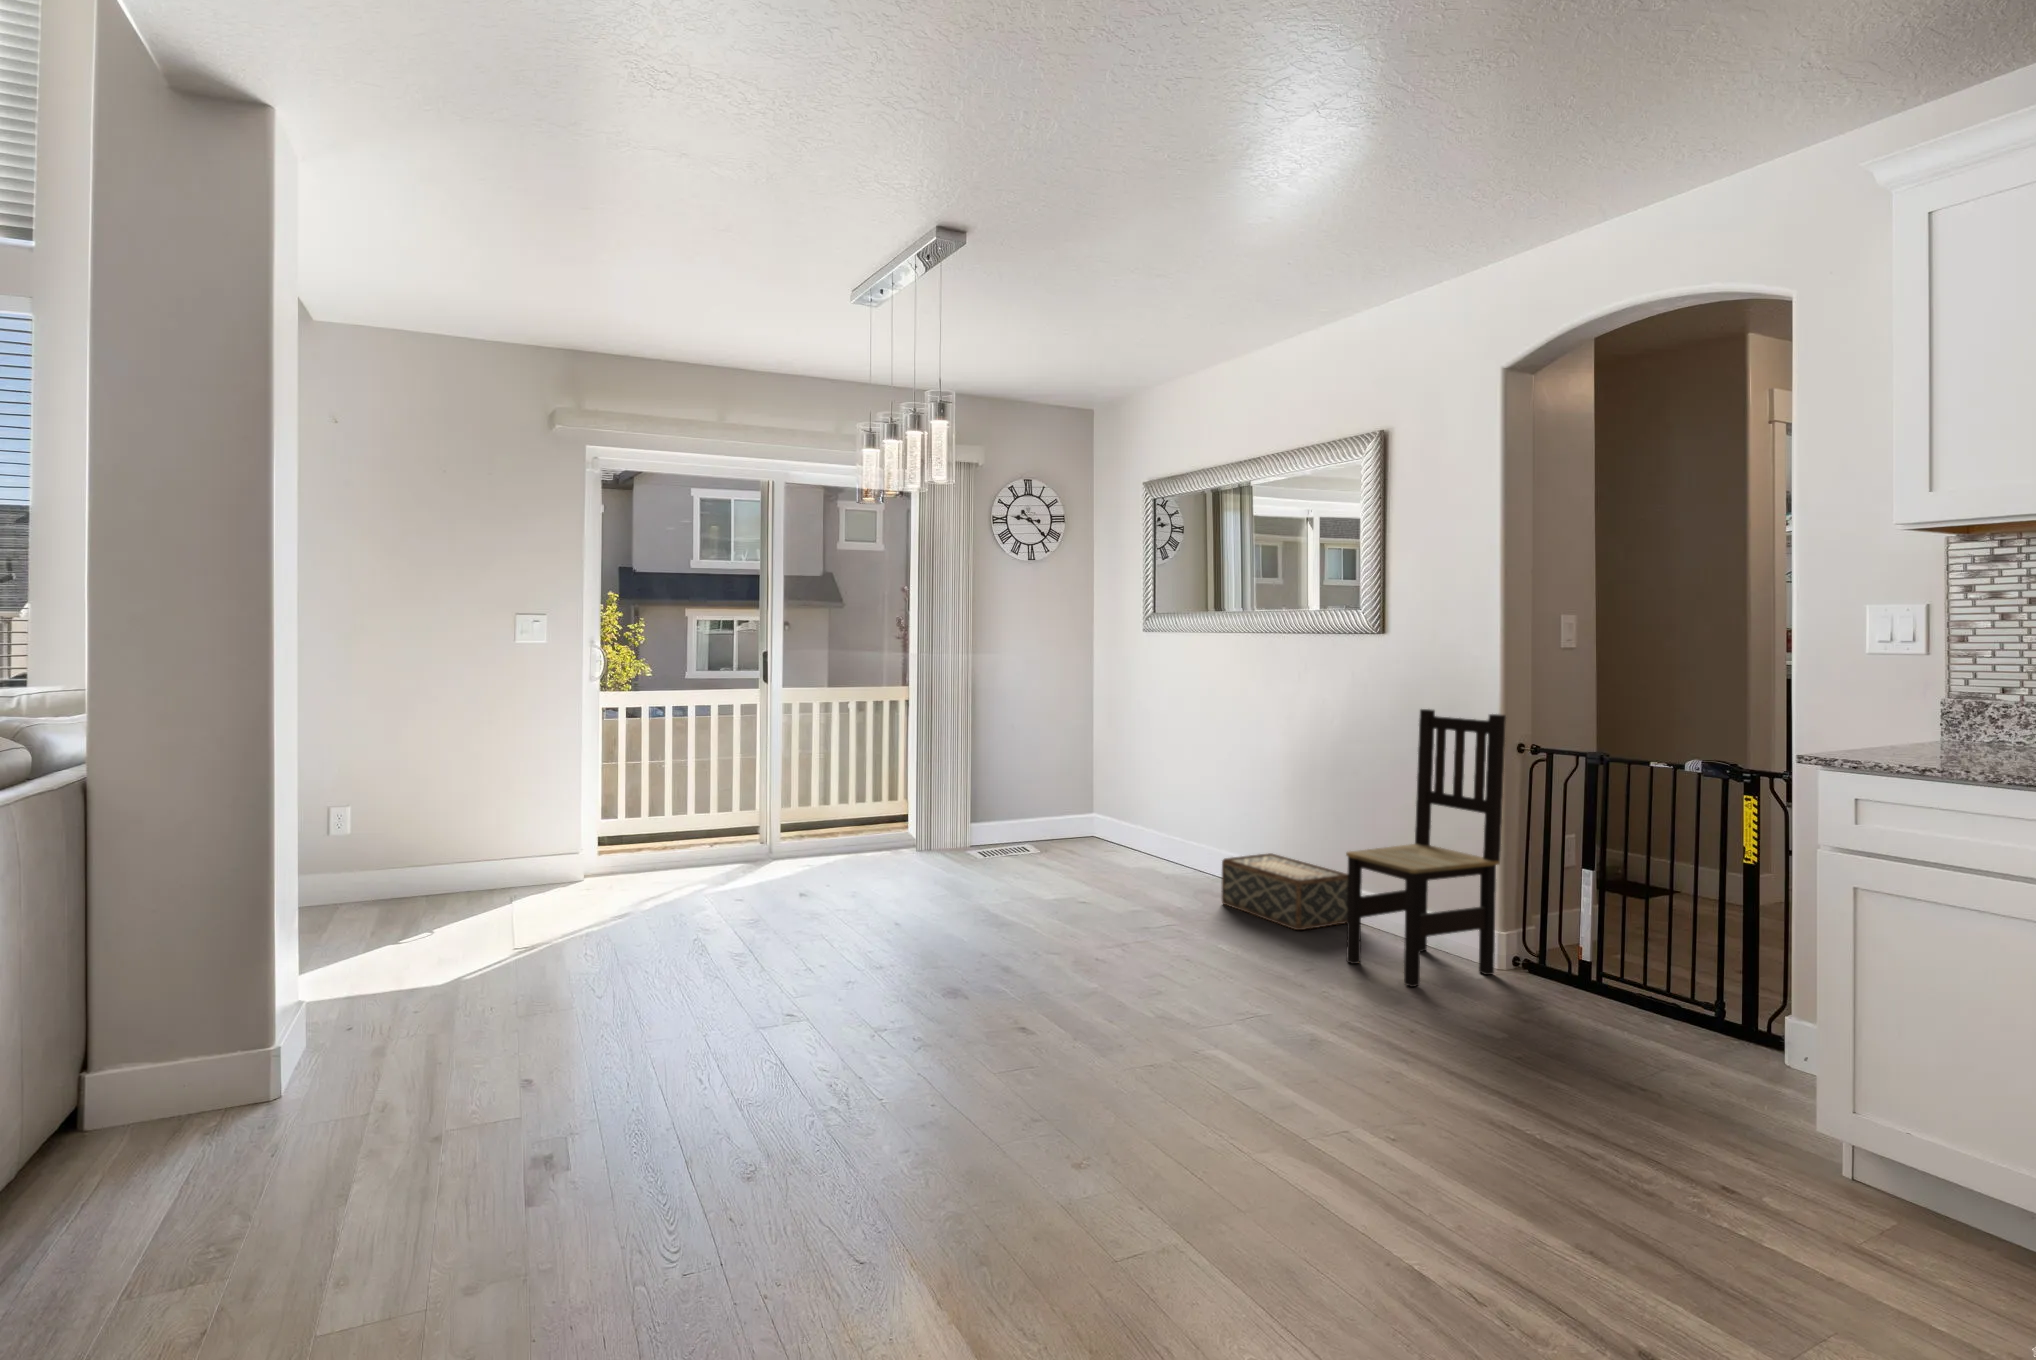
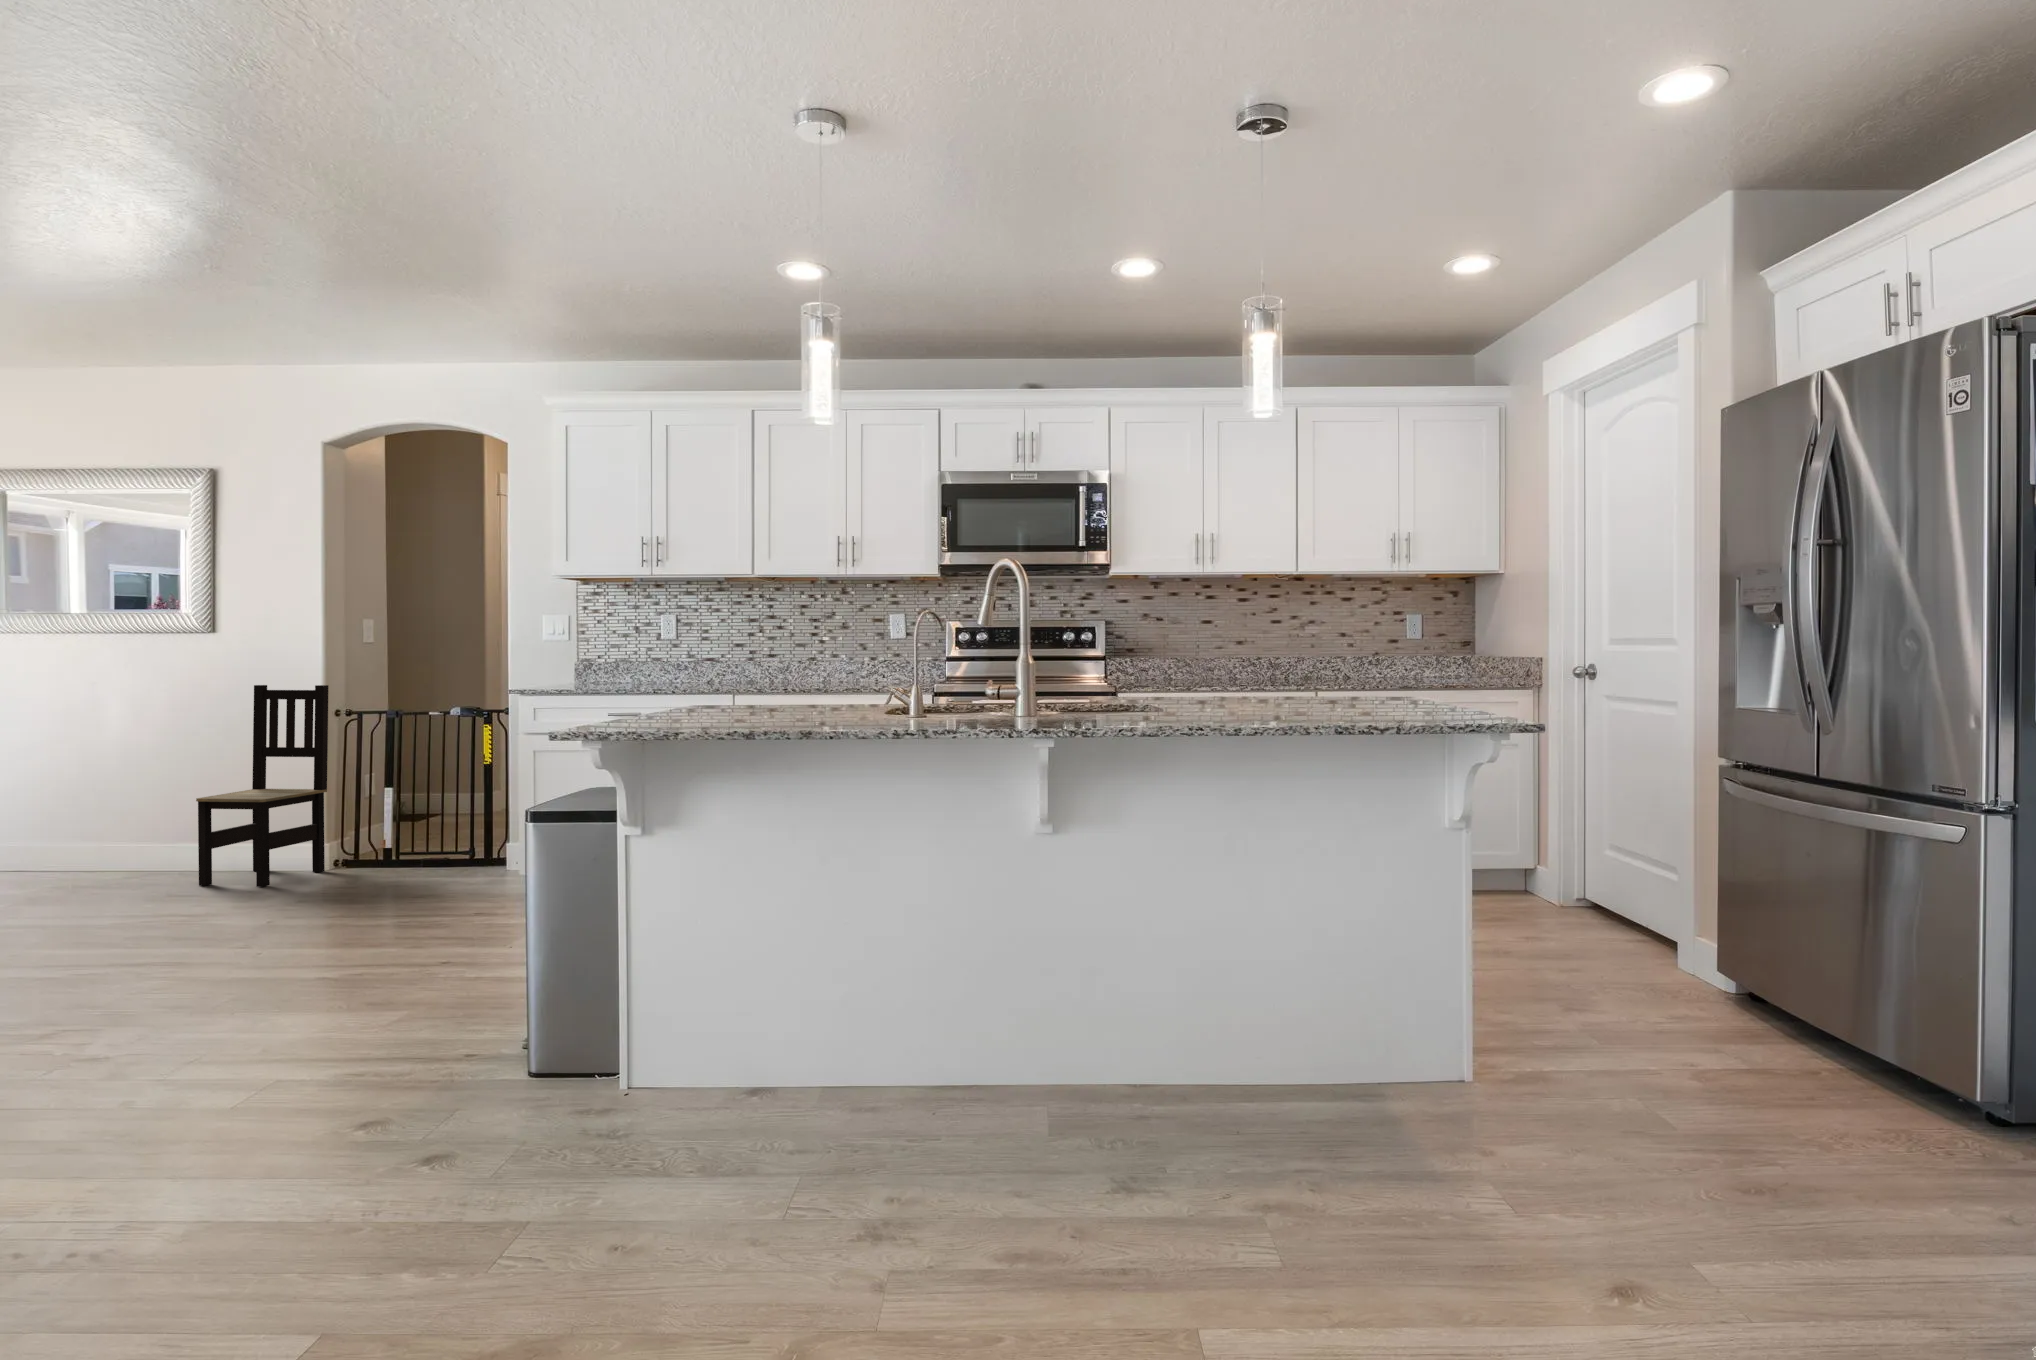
woven basket: present [1221,853,1348,930] -> none [36,826,187,879]

